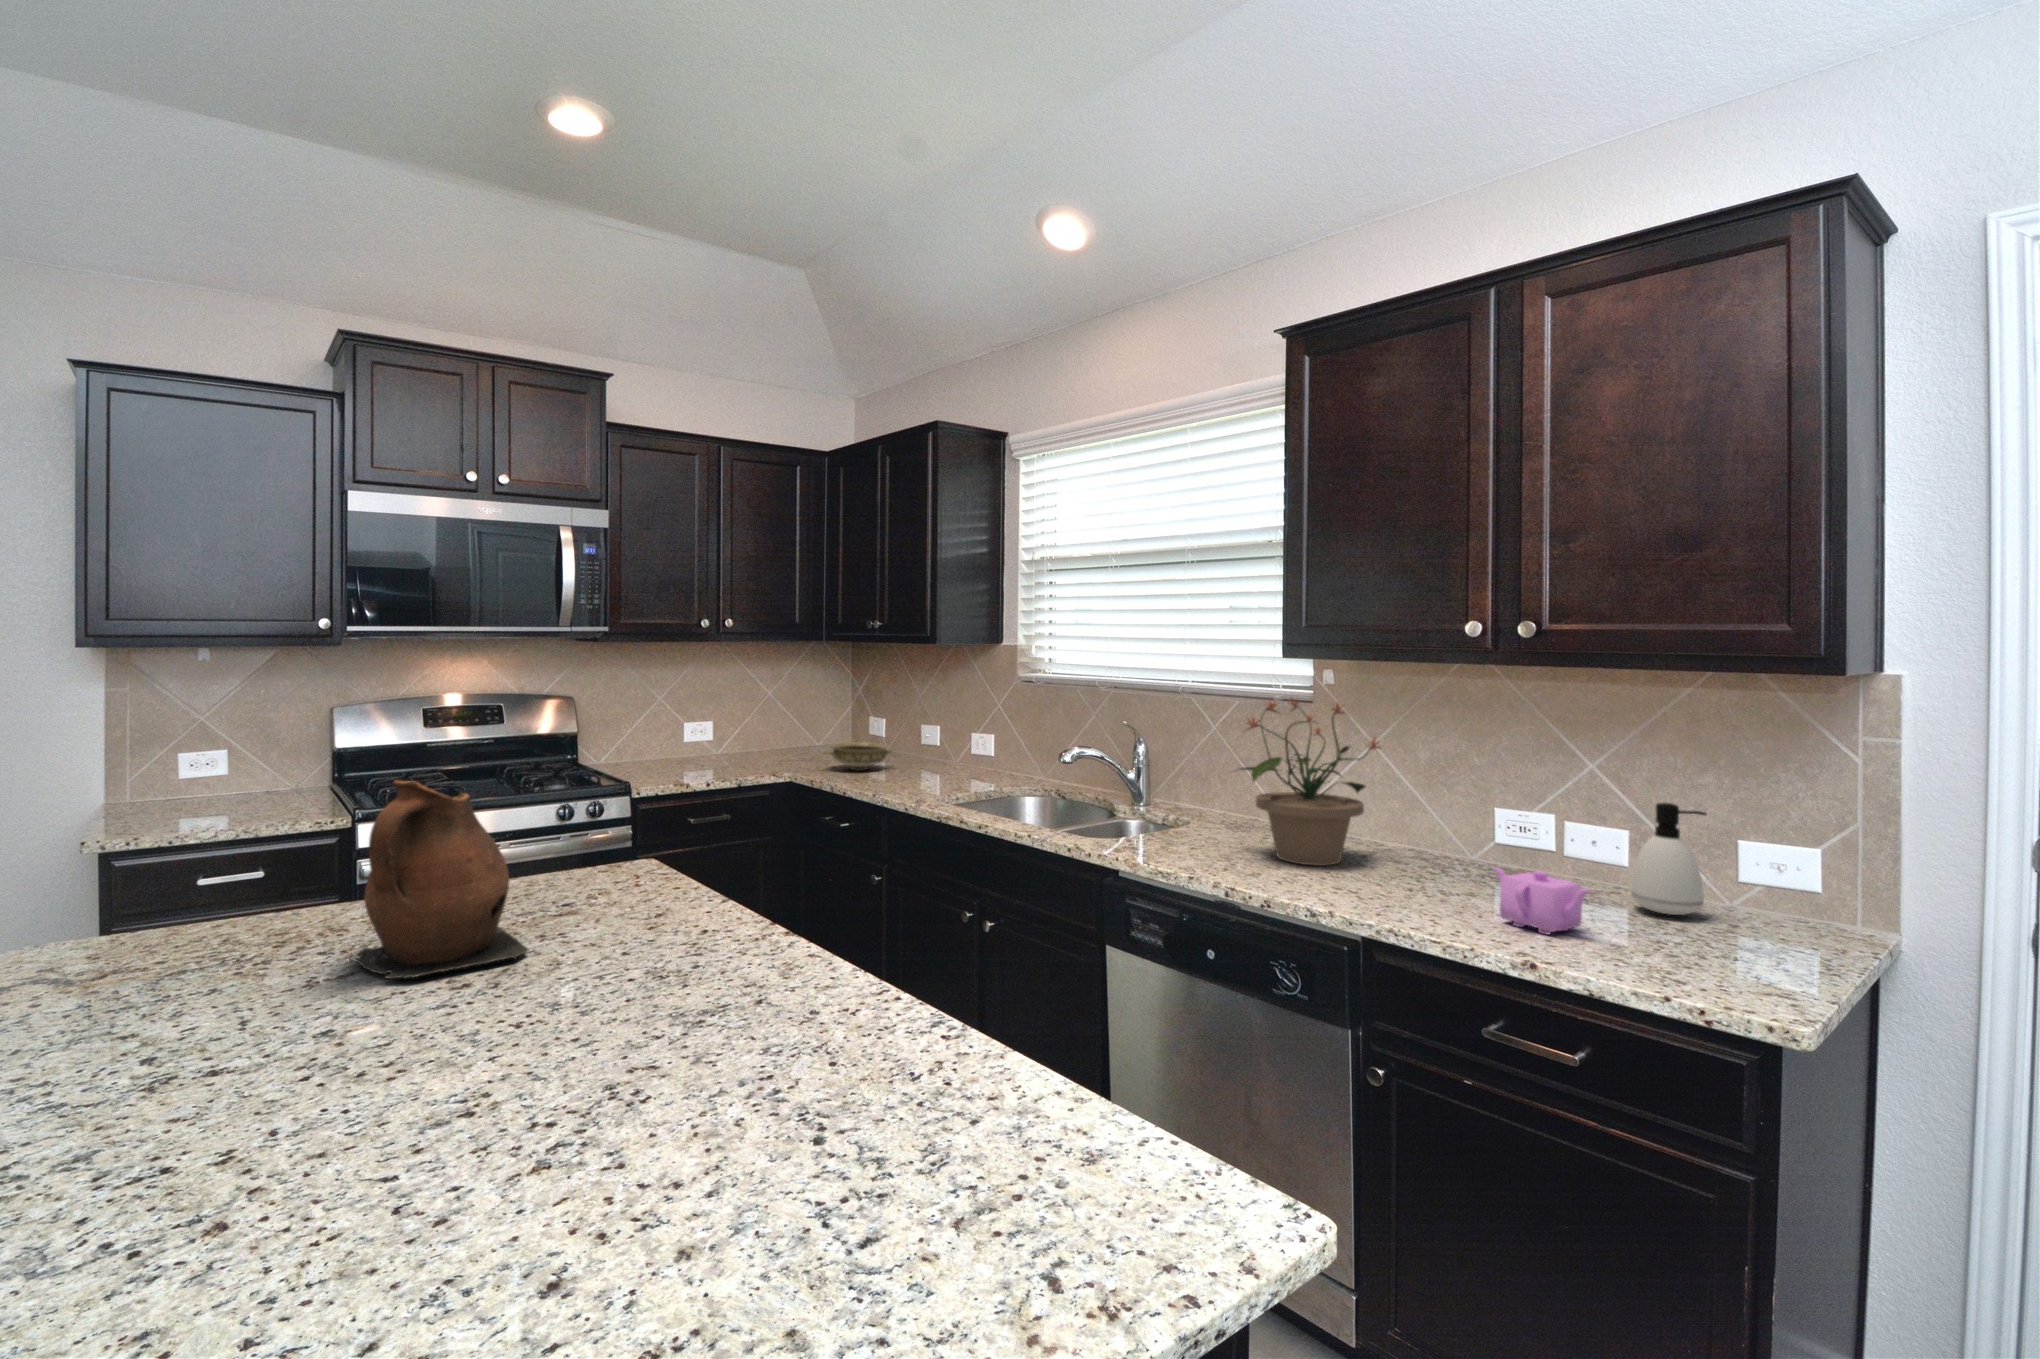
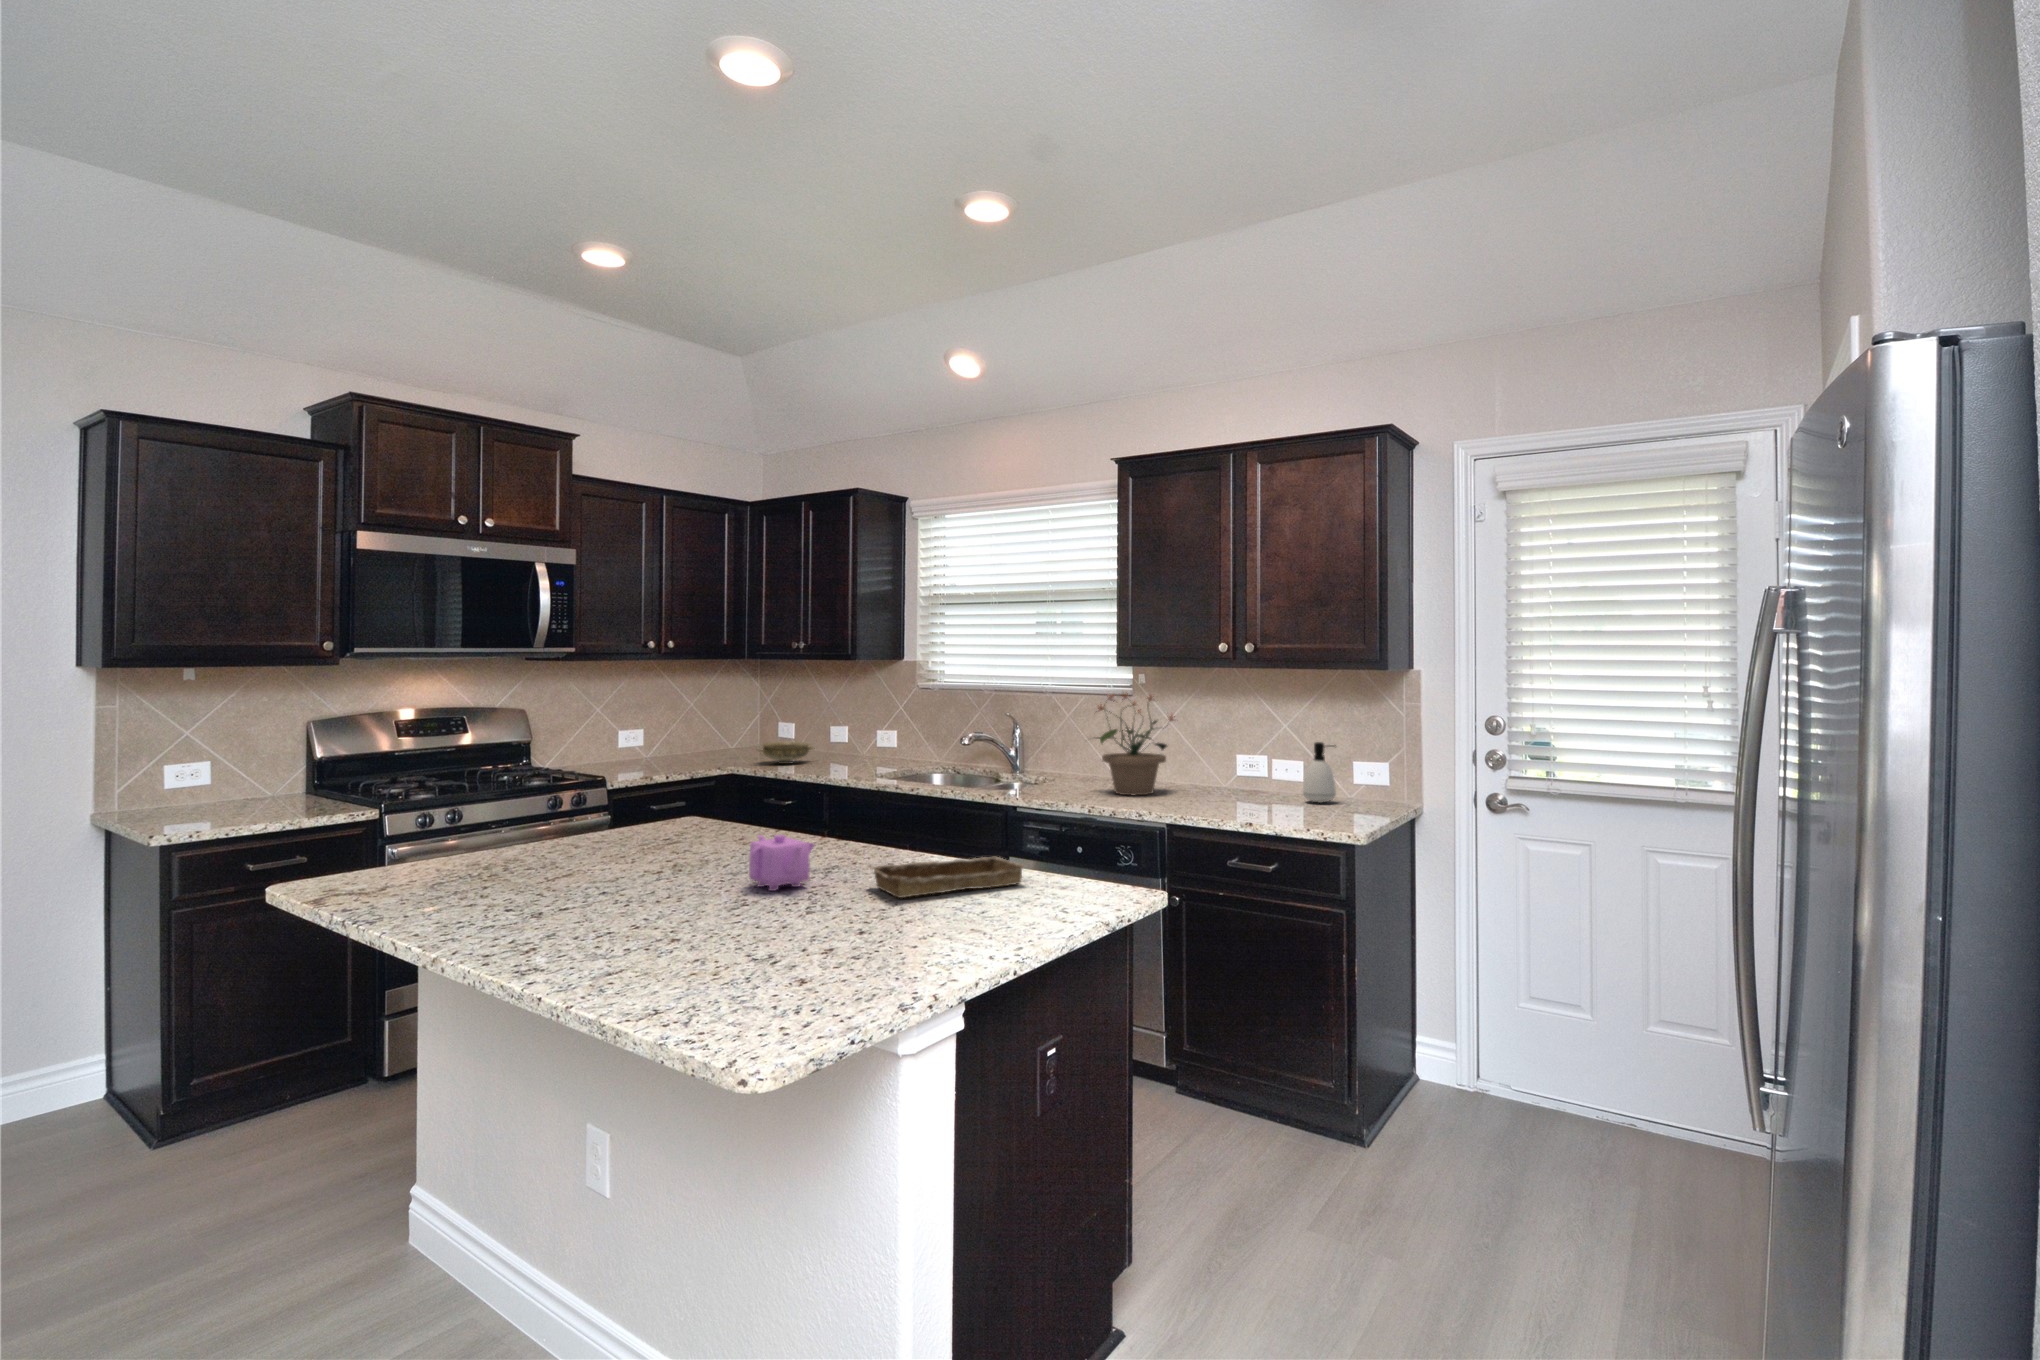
ceramic pitcher: present [350,781,528,979] -> none [591,741,704,855]
teapot: present [1493,867,1594,934] -> present [749,835,814,891]
tray: none [594,1108,980,1271] -> present [870,857,1024,898]

